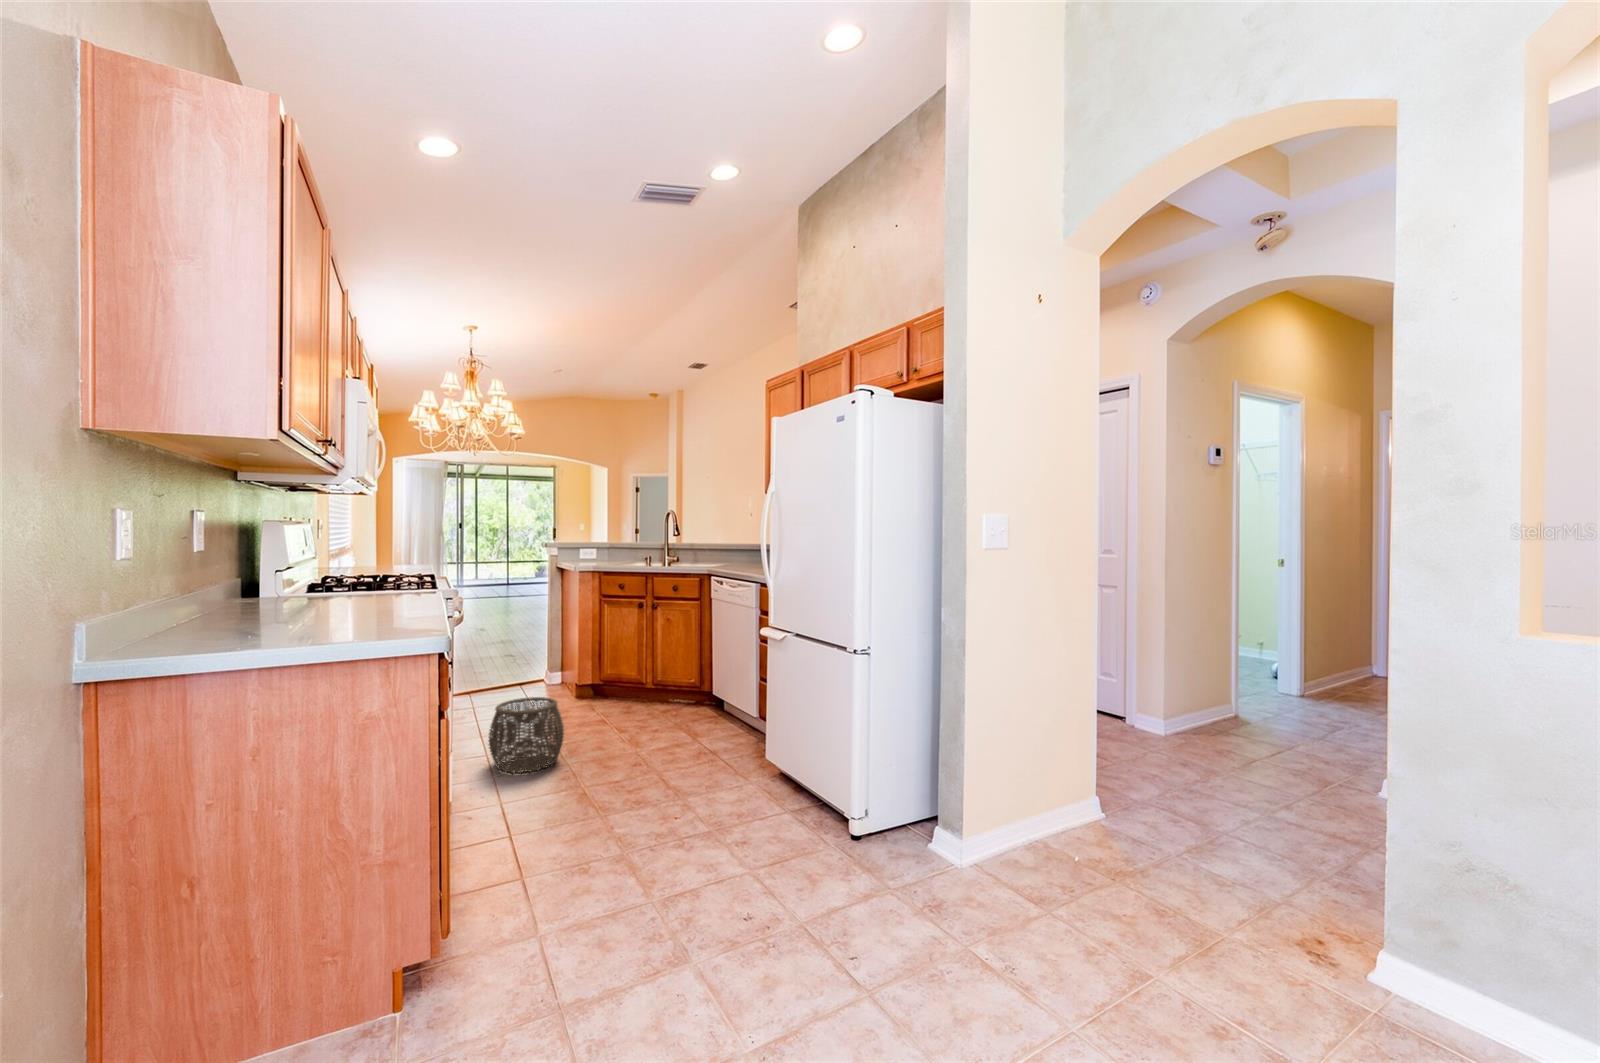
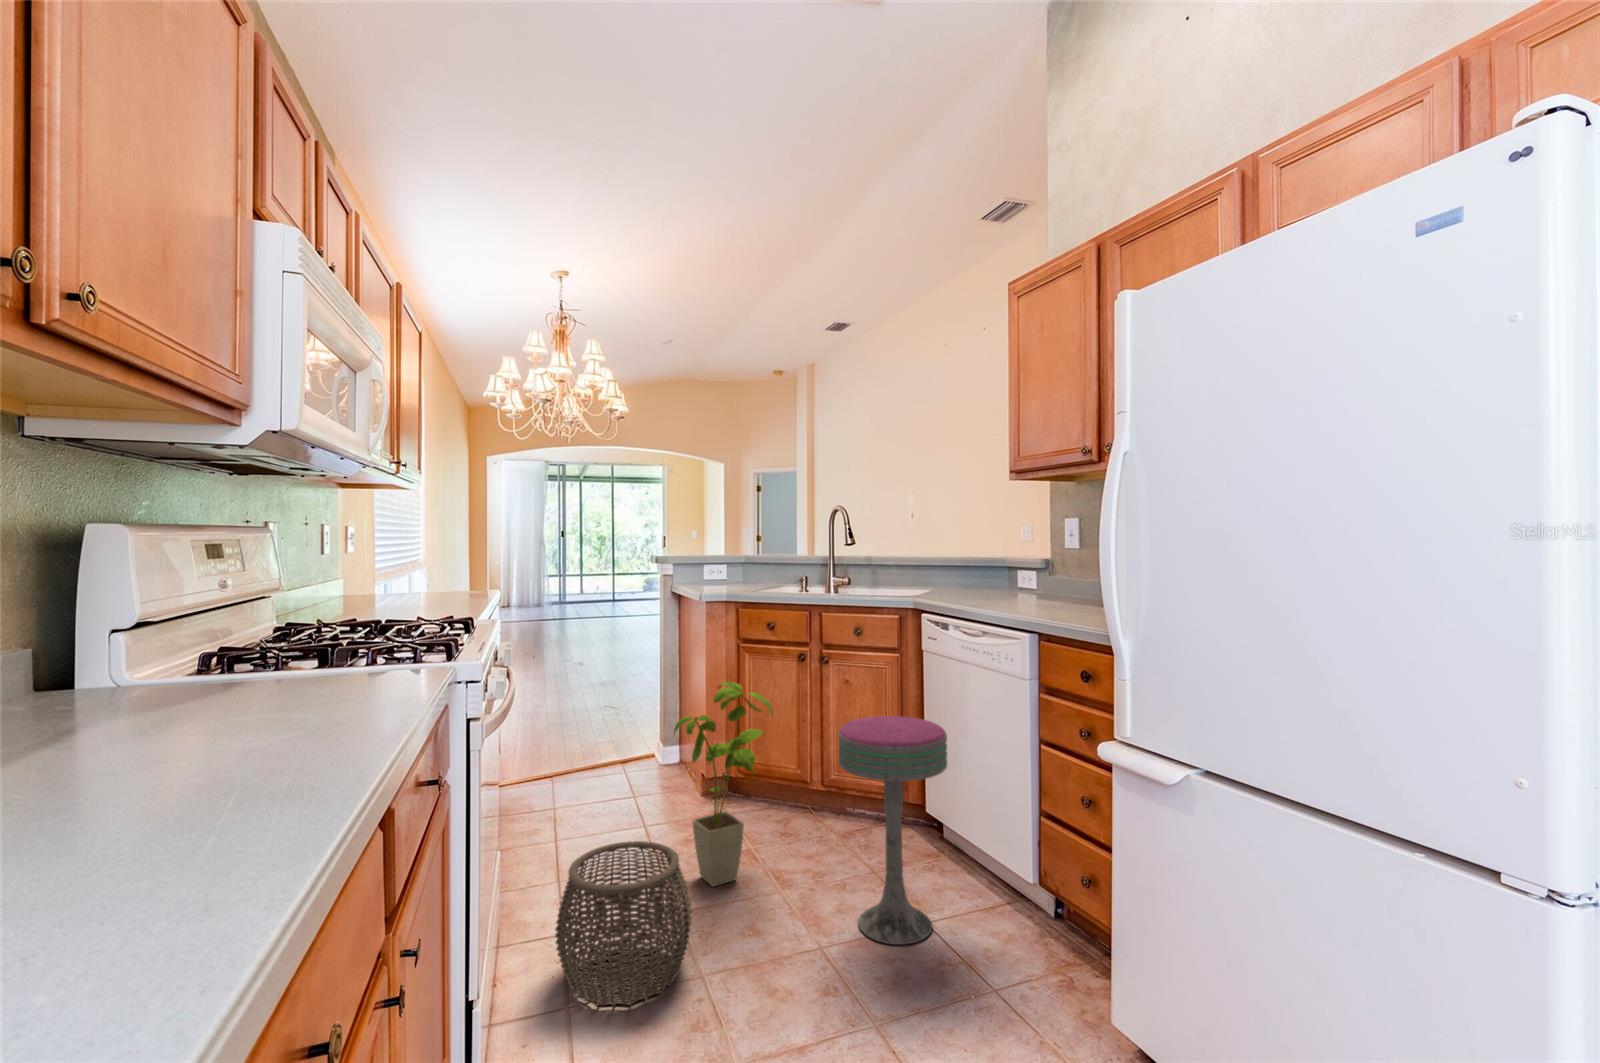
house plant: none [556,615,616,734] -> present [674,682,773,886]
bar stool: none [650,631,709,748] -> present [838,716,947,945]

